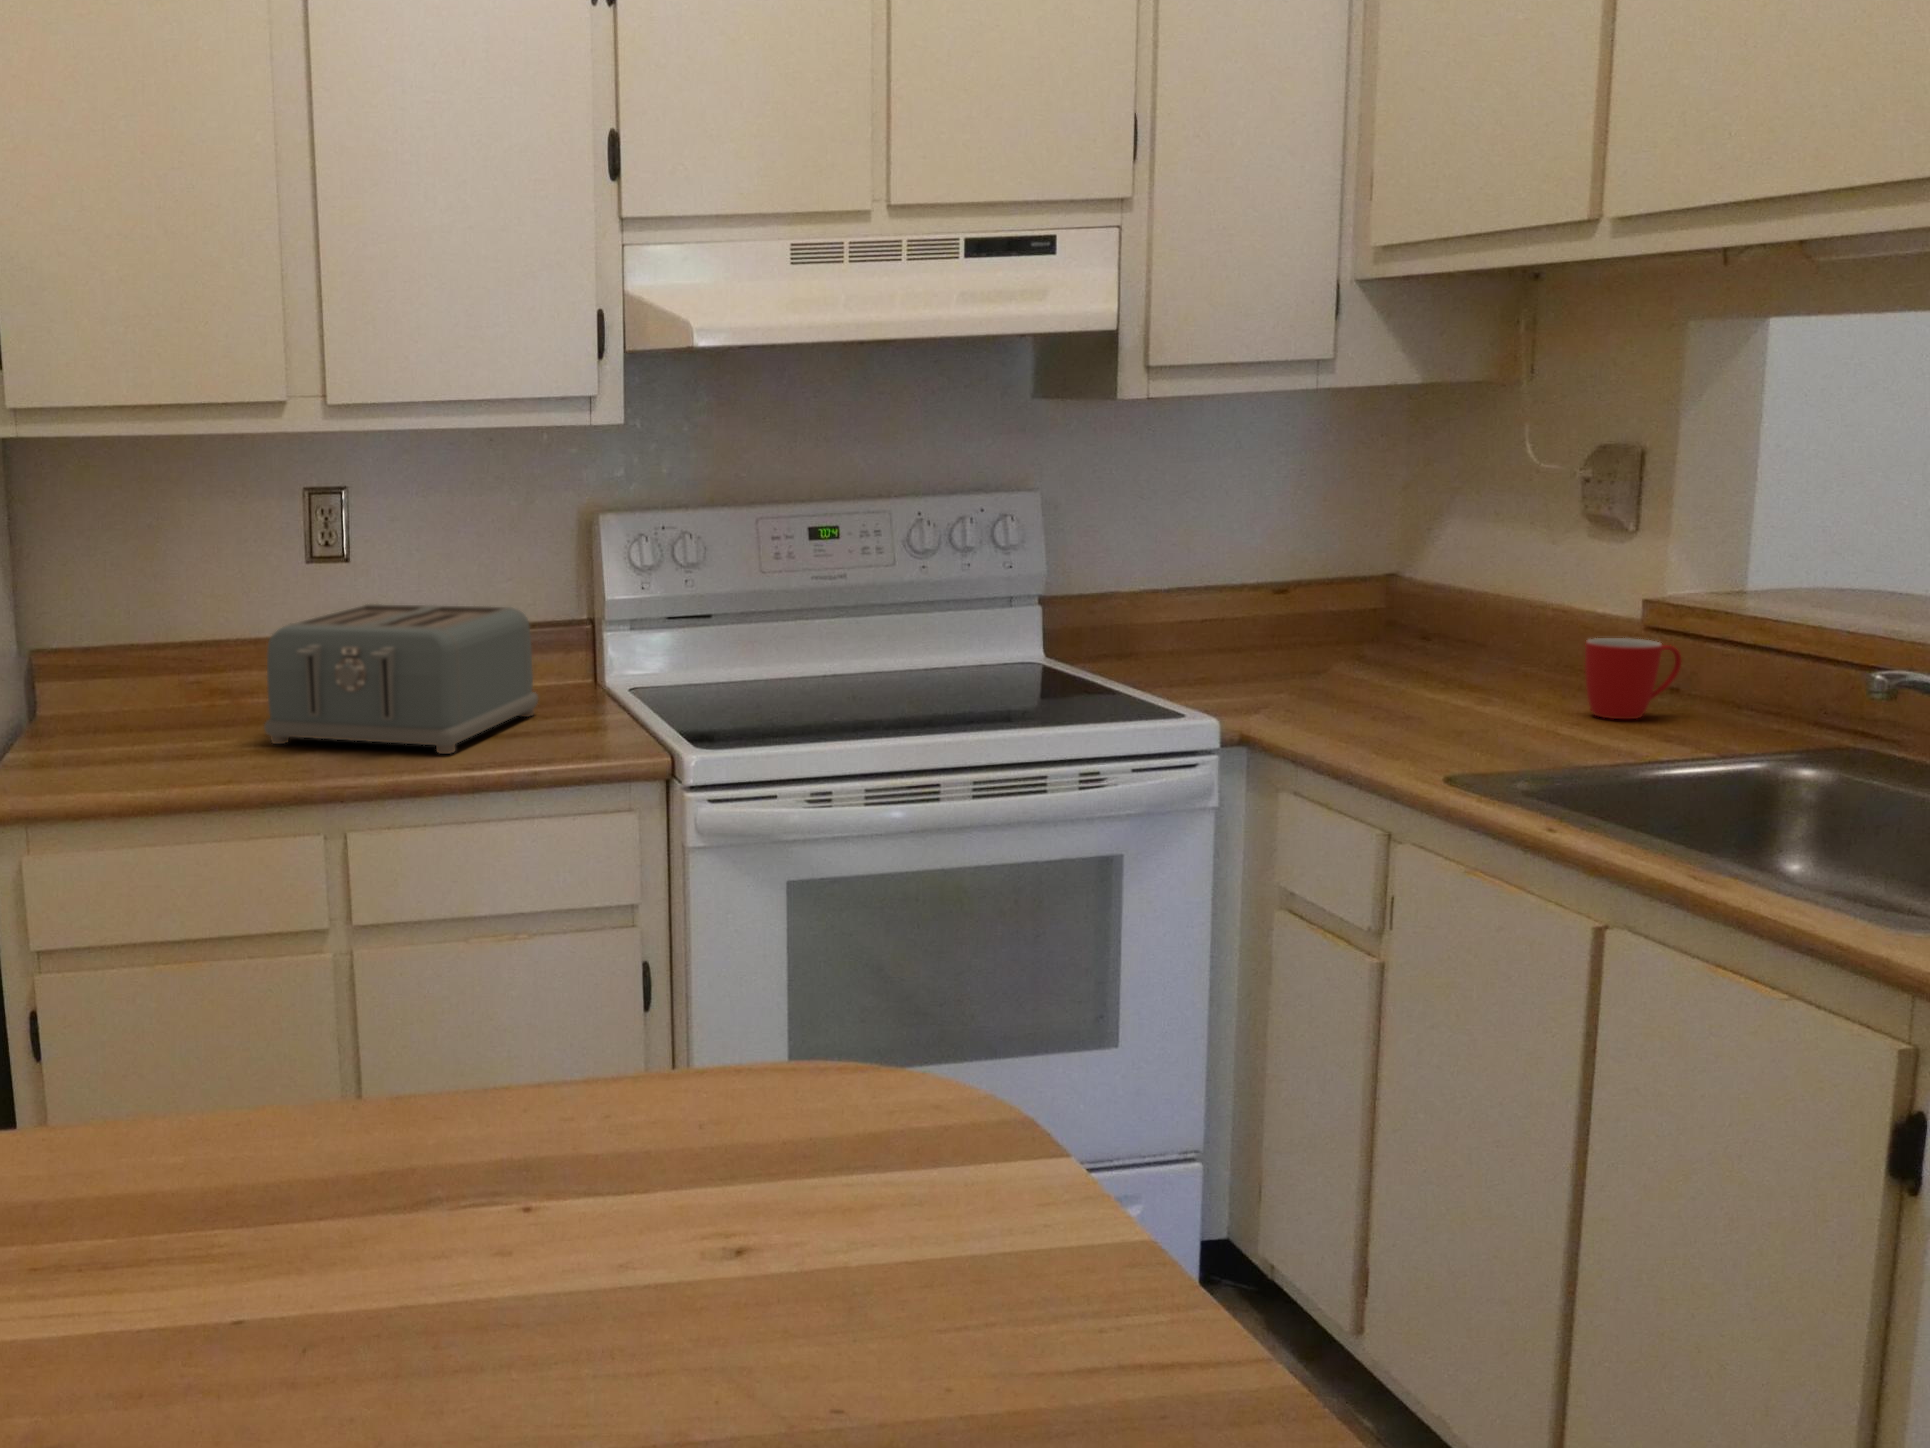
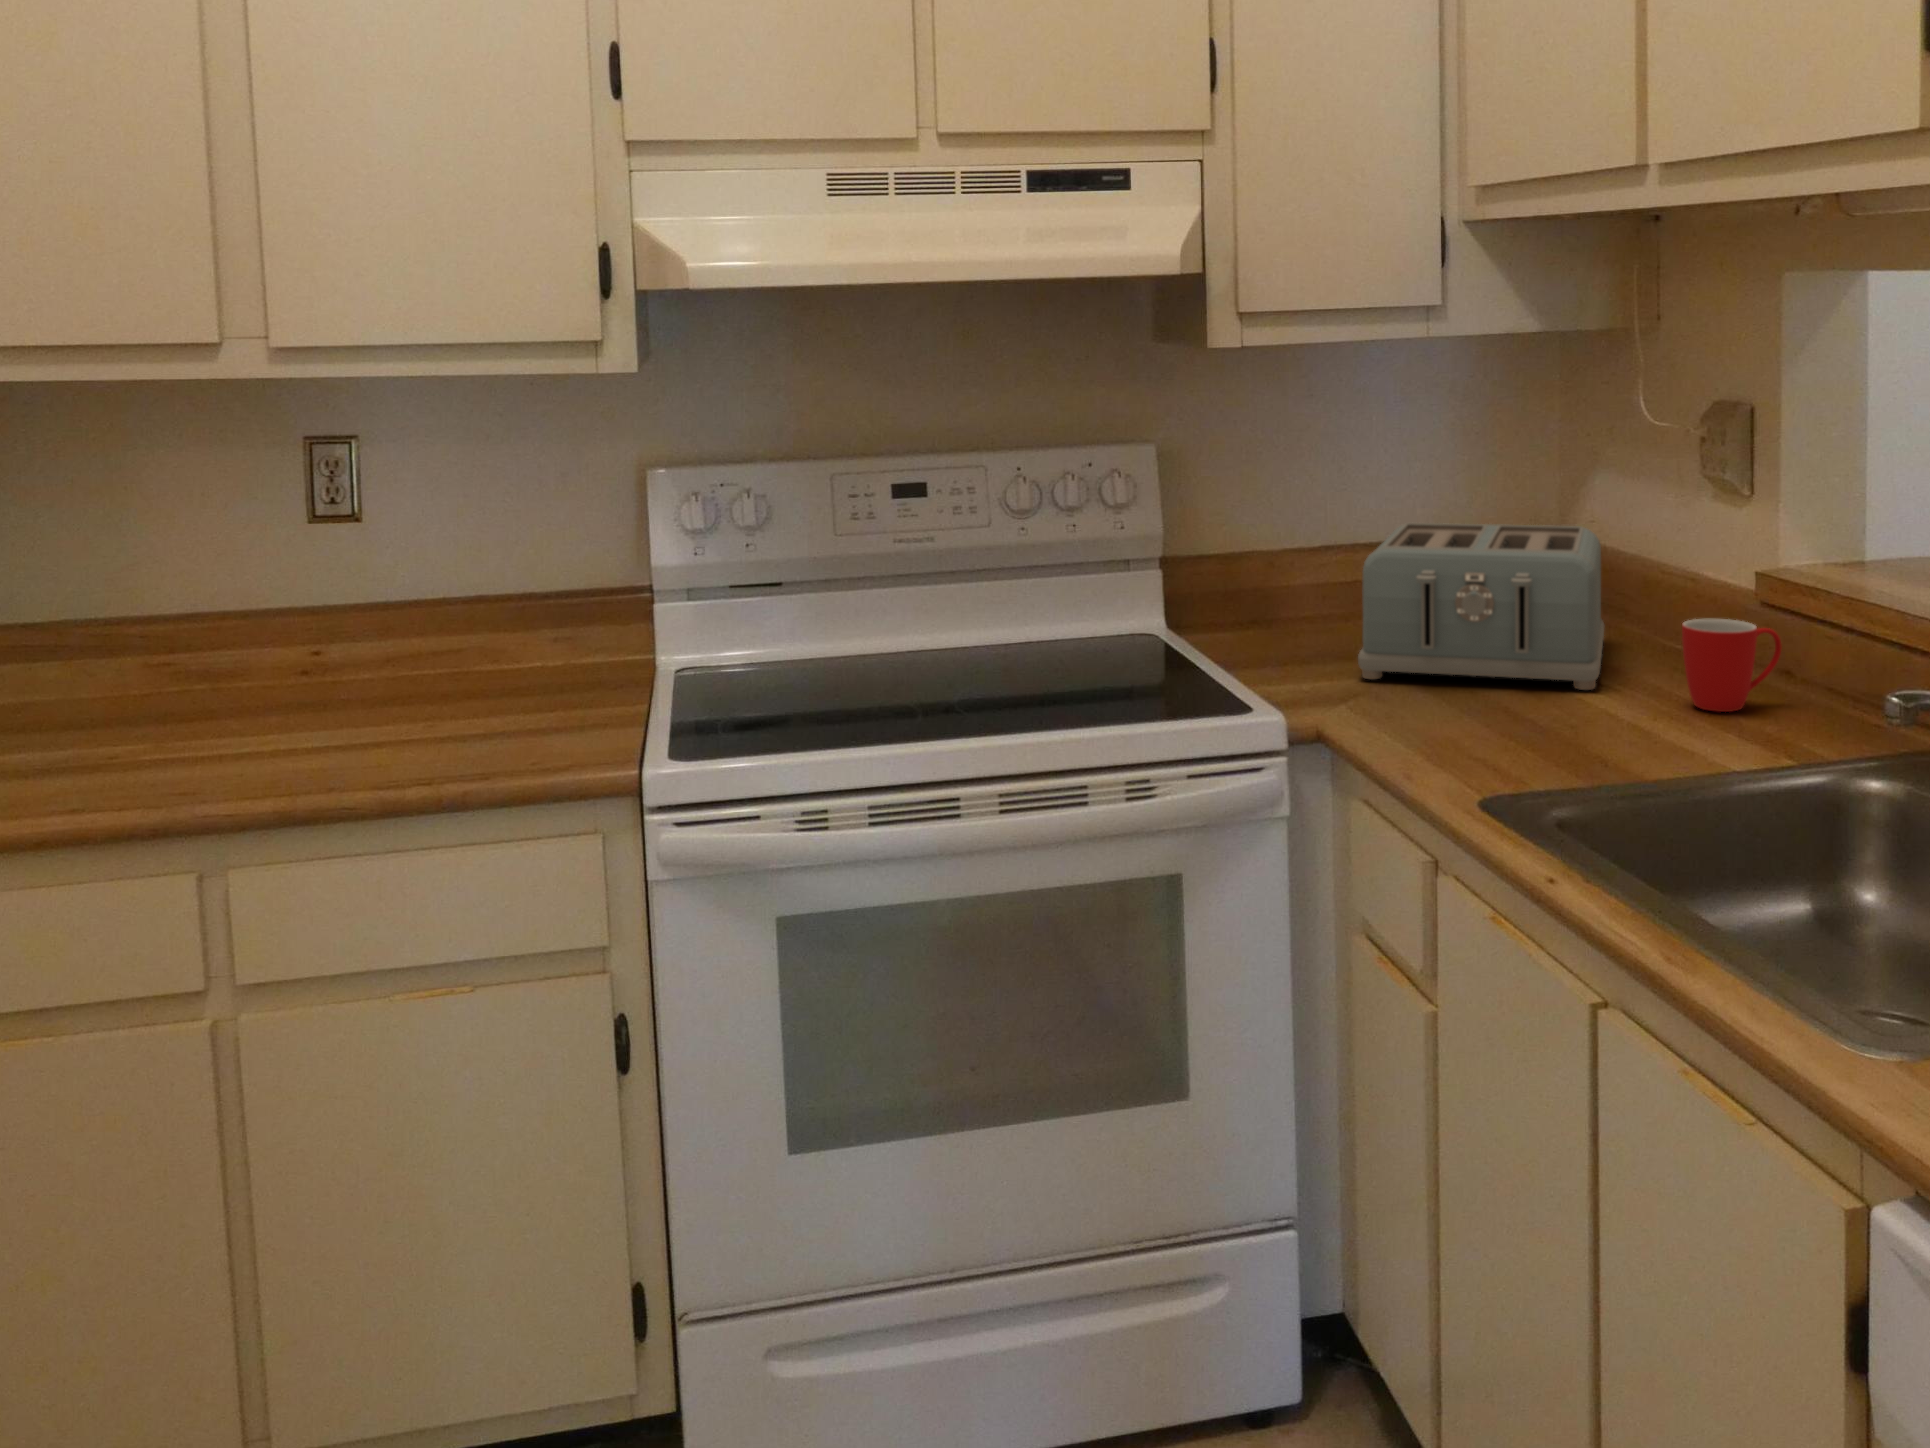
toaster: present [264,604,538,754] -> present [1358,523,1604,690]

